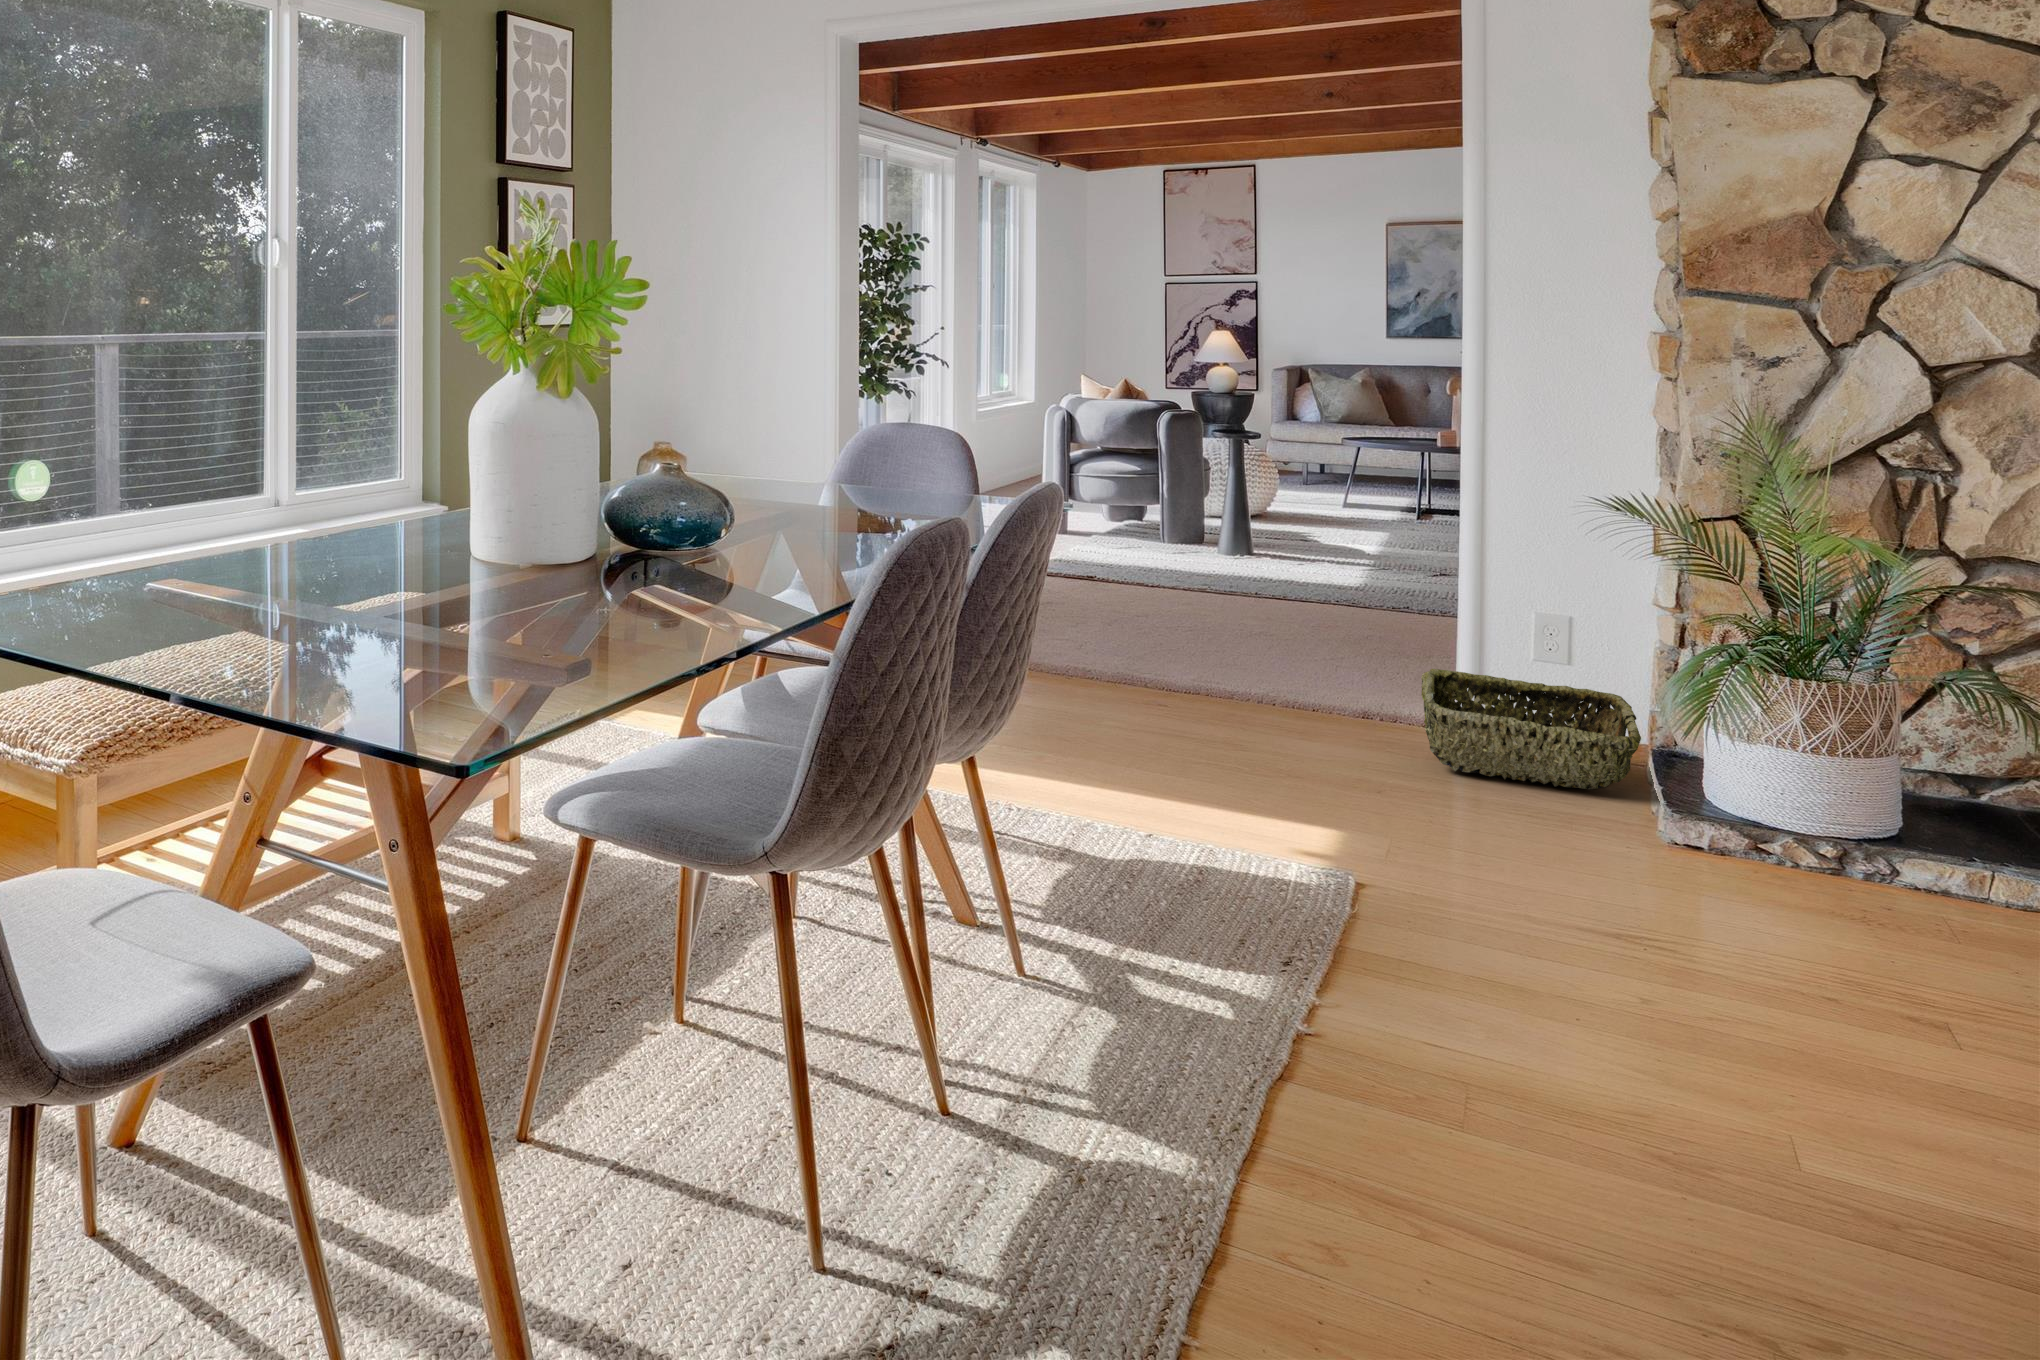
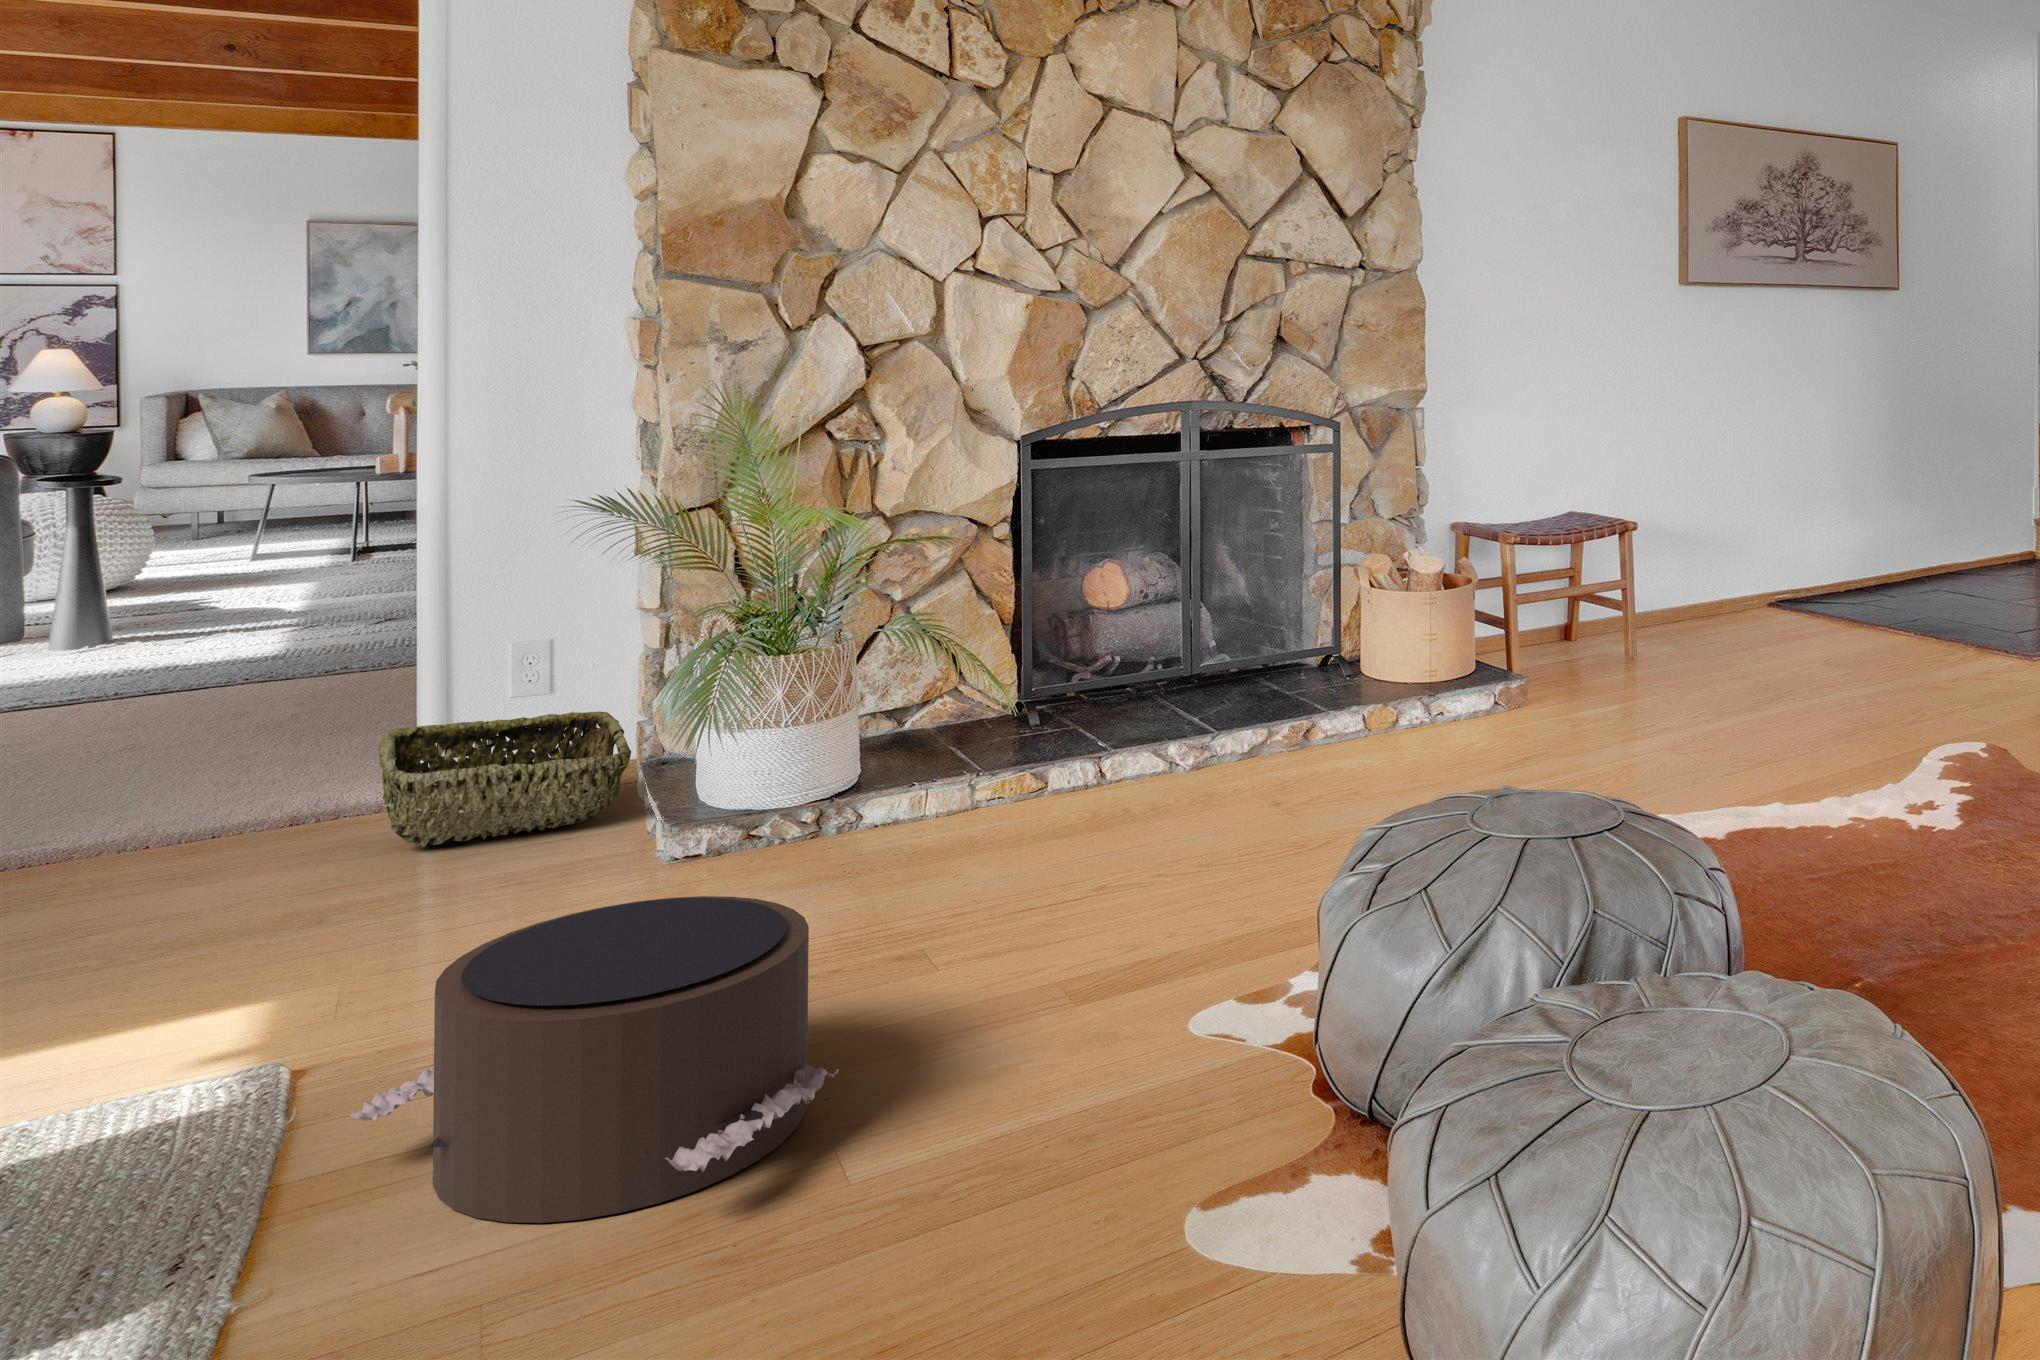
pouf: none [1379,855,1812,1135] -> present [350,896,838,1223]

